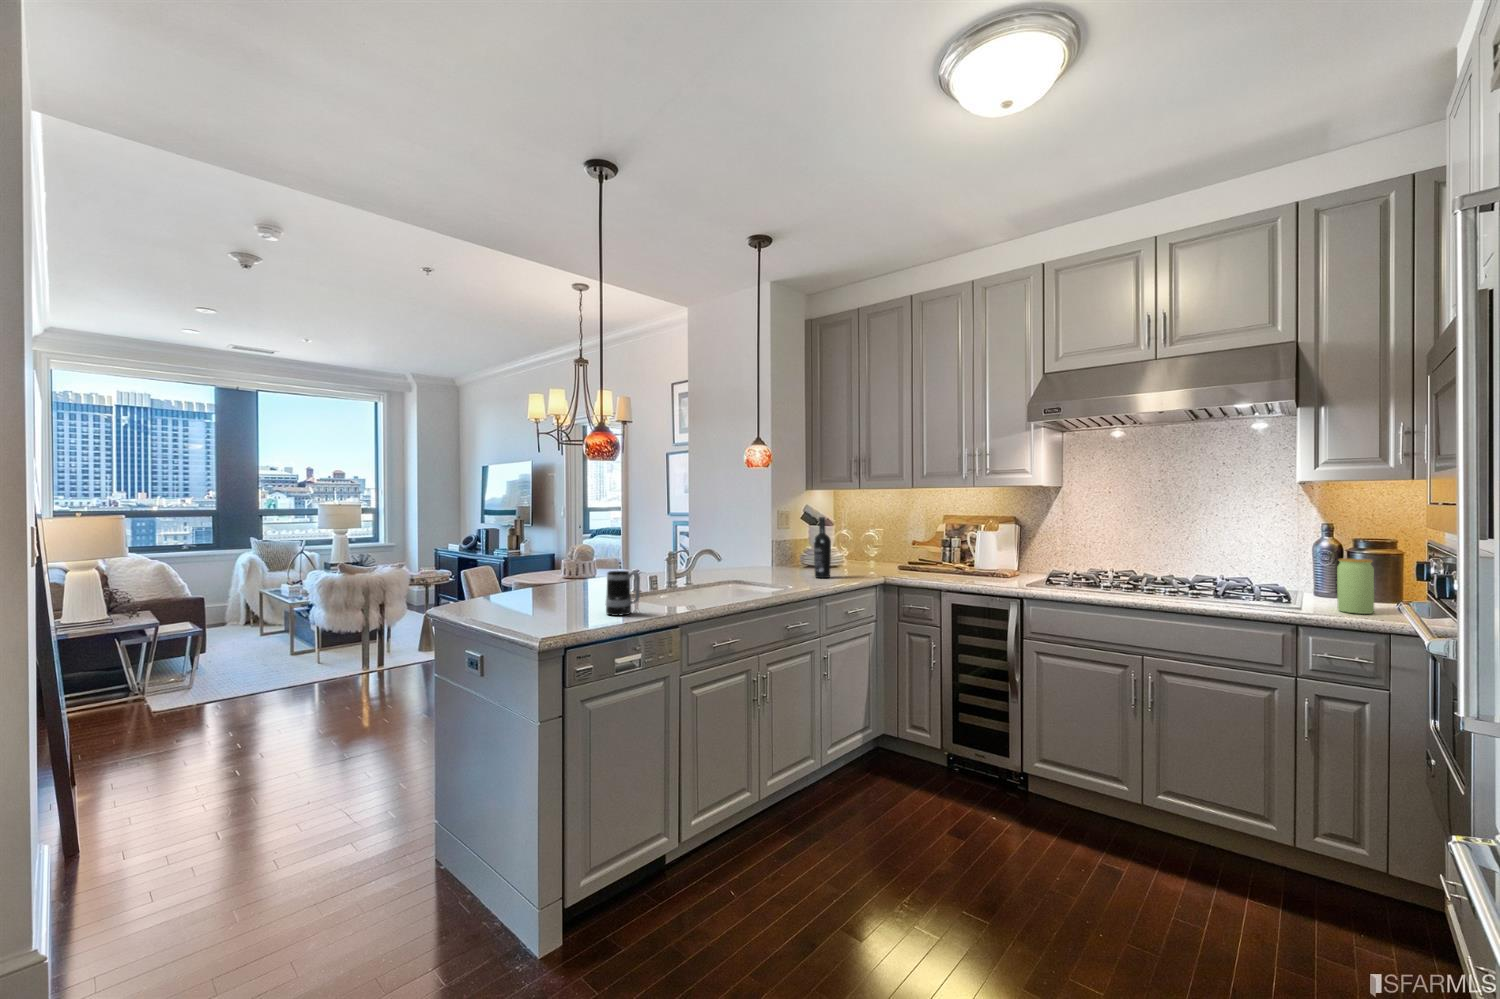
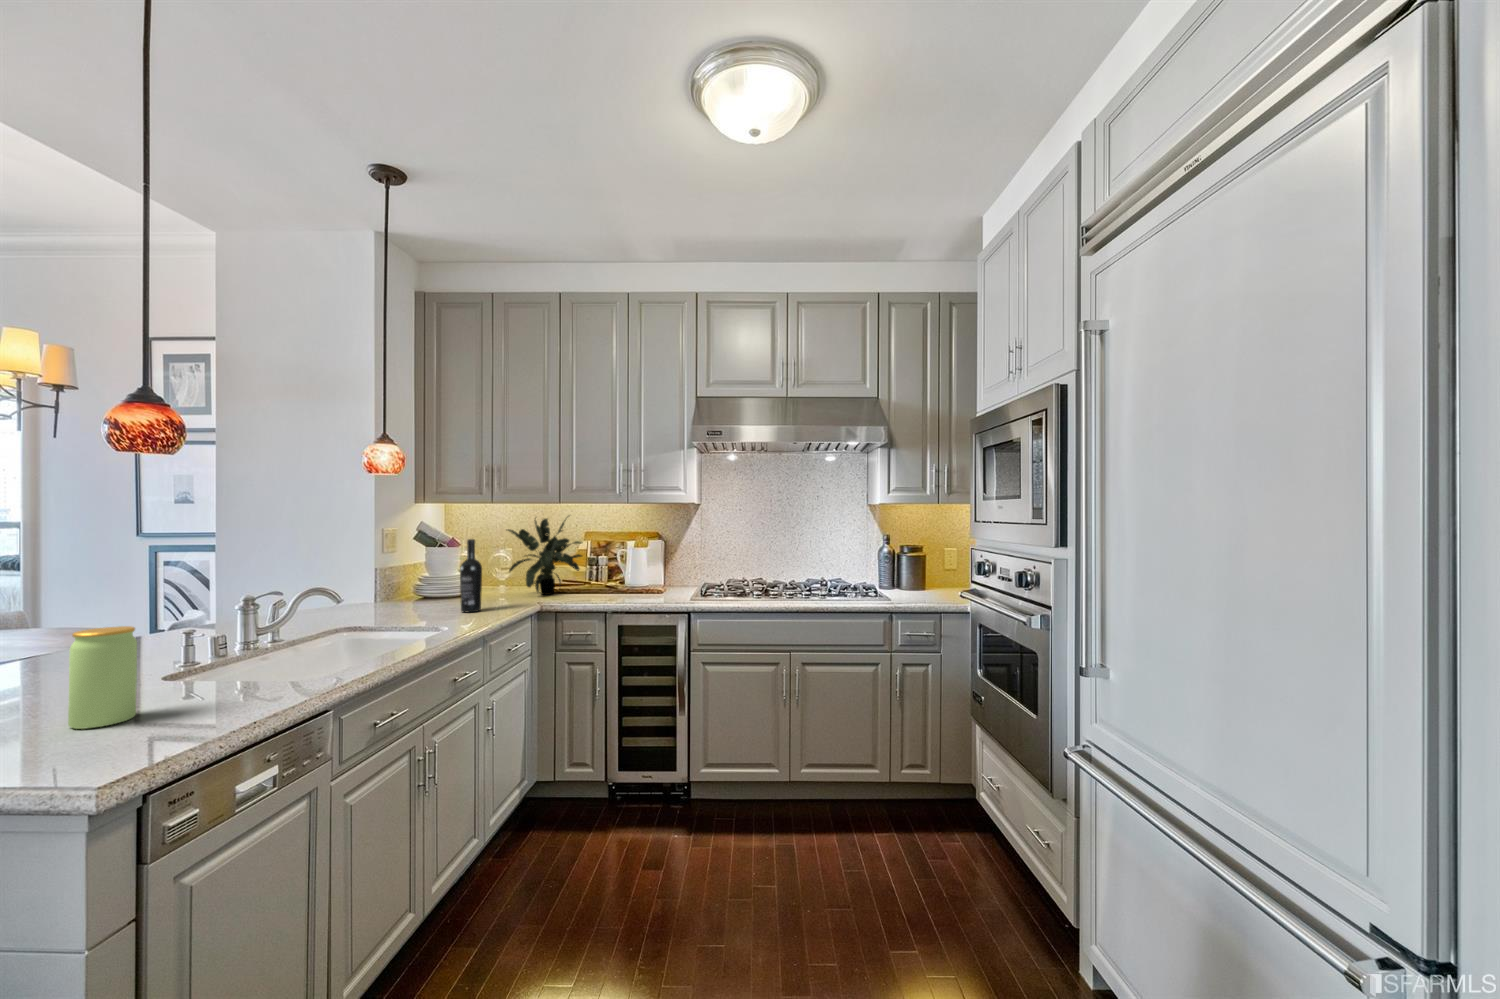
potted plant: none [865,497,935,571] -> present [508,519,582,595]
jar: present [1337,558,1374,614] -> present [68,626,137,729]
mug: present [606,571,640,616] -> none [189,635,265,714]

